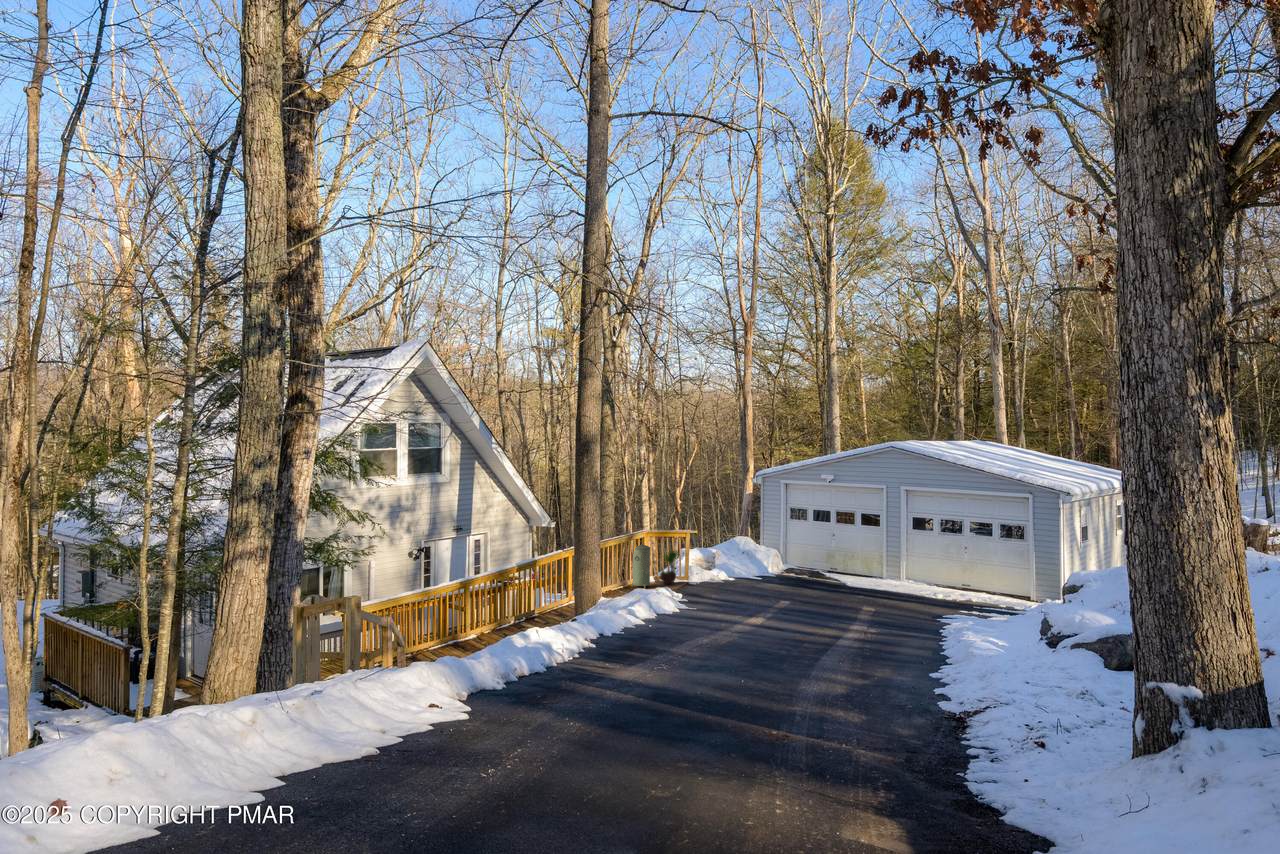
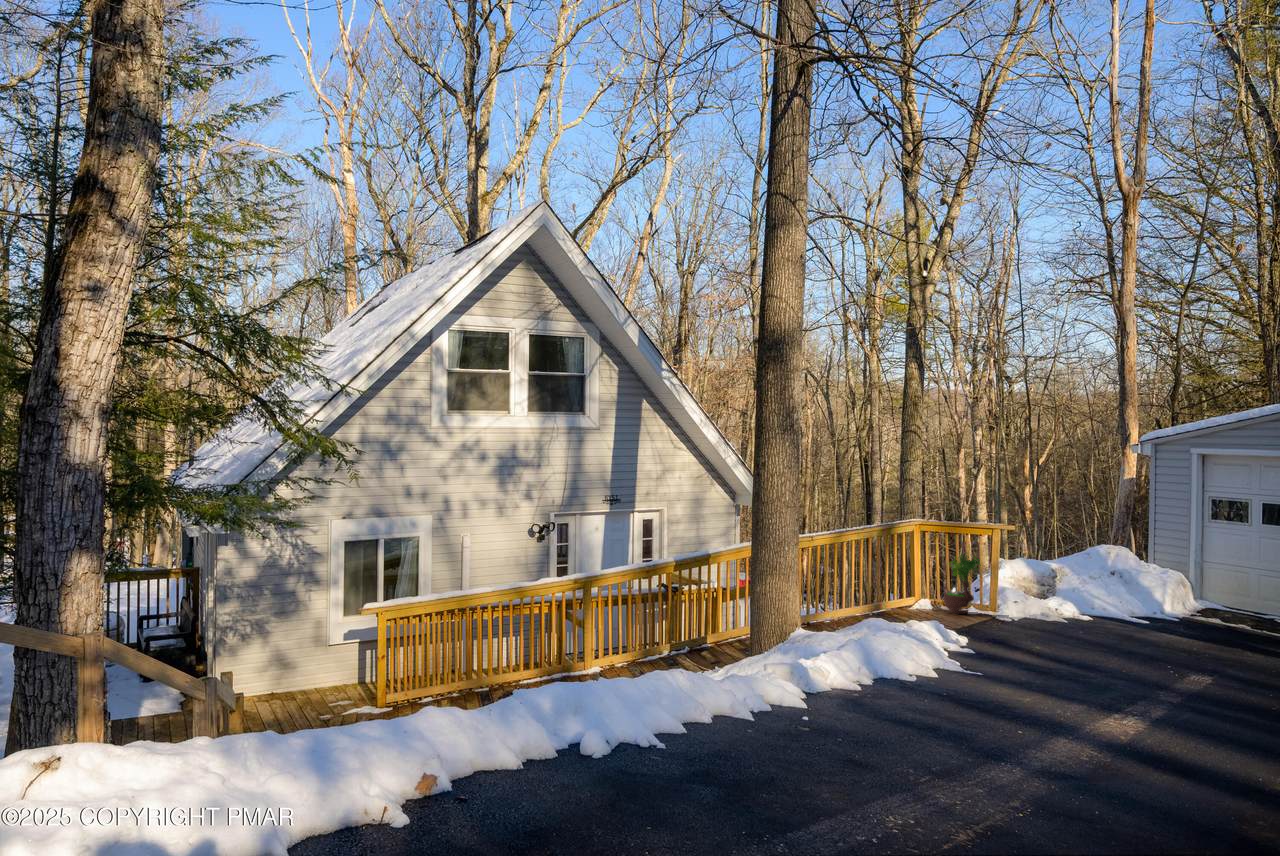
trash can: present [632,544,650,588] -> none [889,540,923,619]

